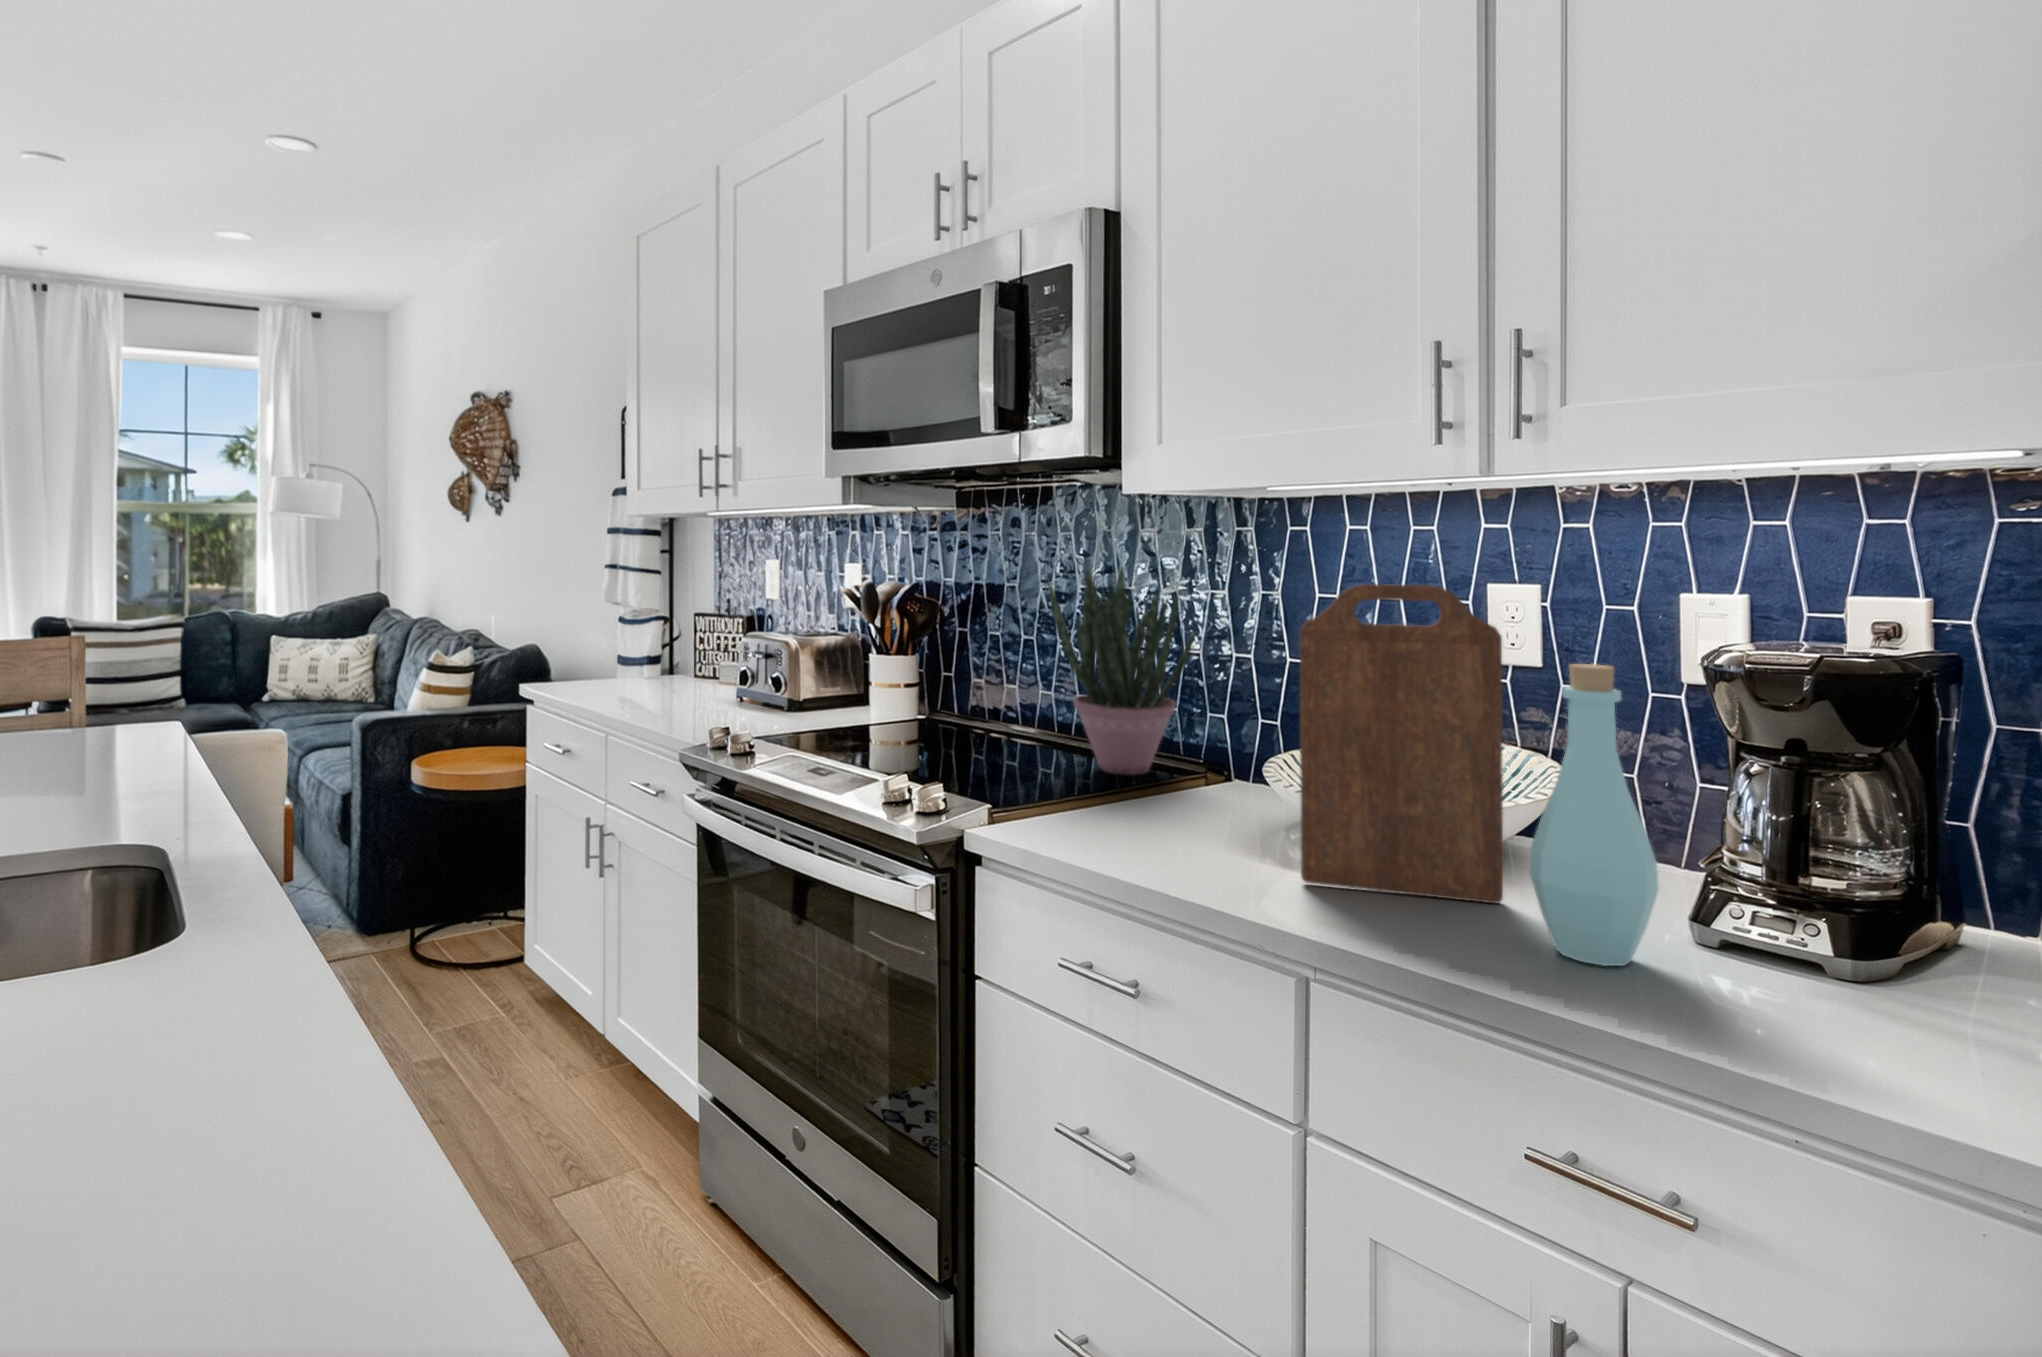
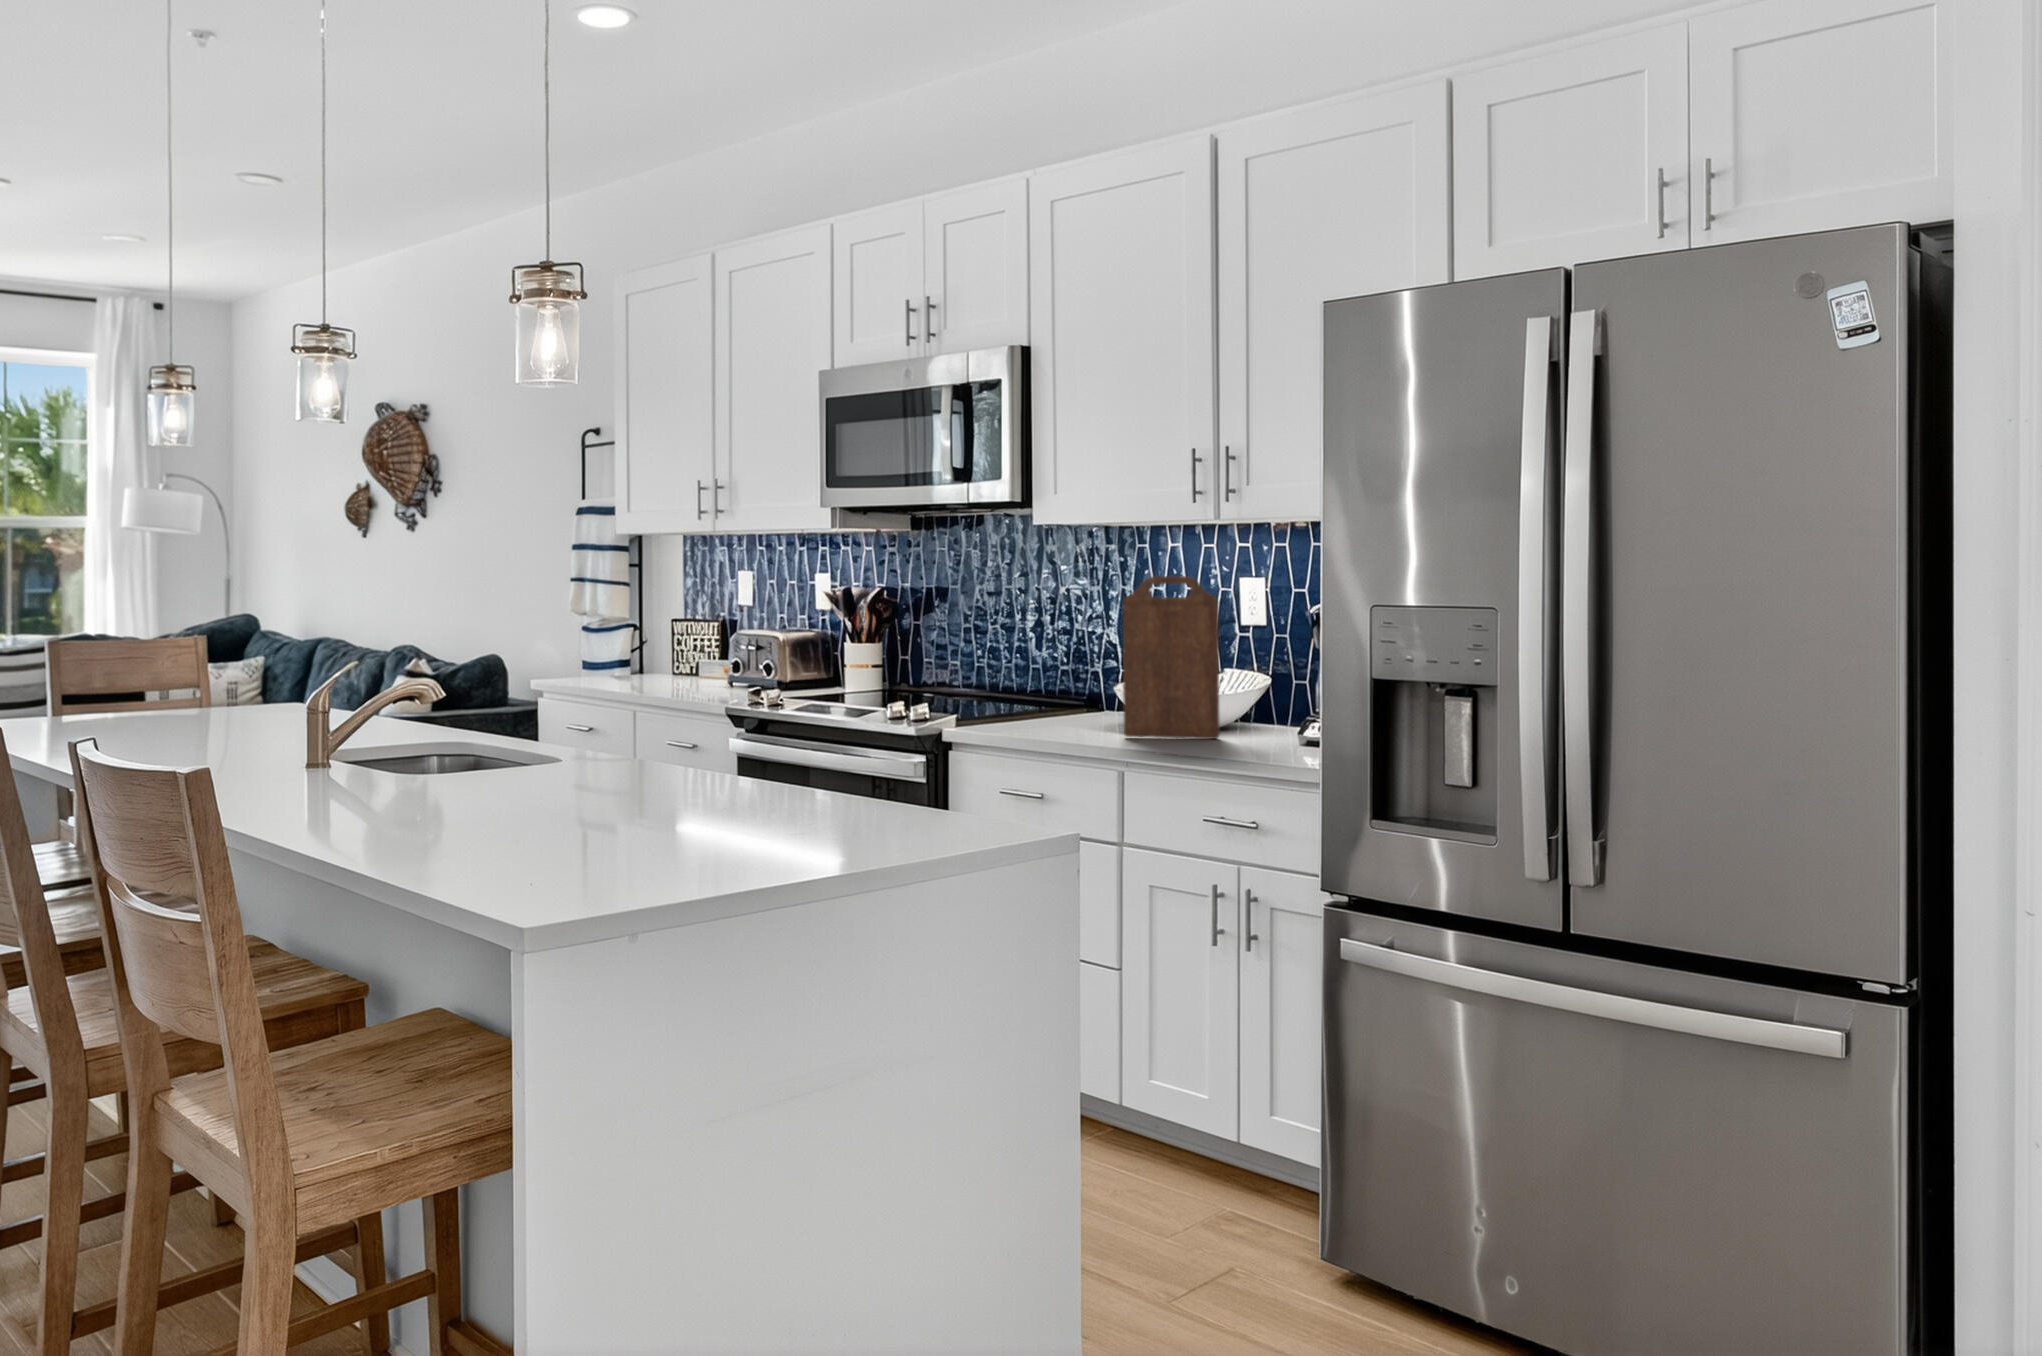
potted plant: present [1048,569,1194,775] -> none [985,571,1079,708]
bottle: present [1529,664,1658,966] -> none [1219,611,1270,750]

